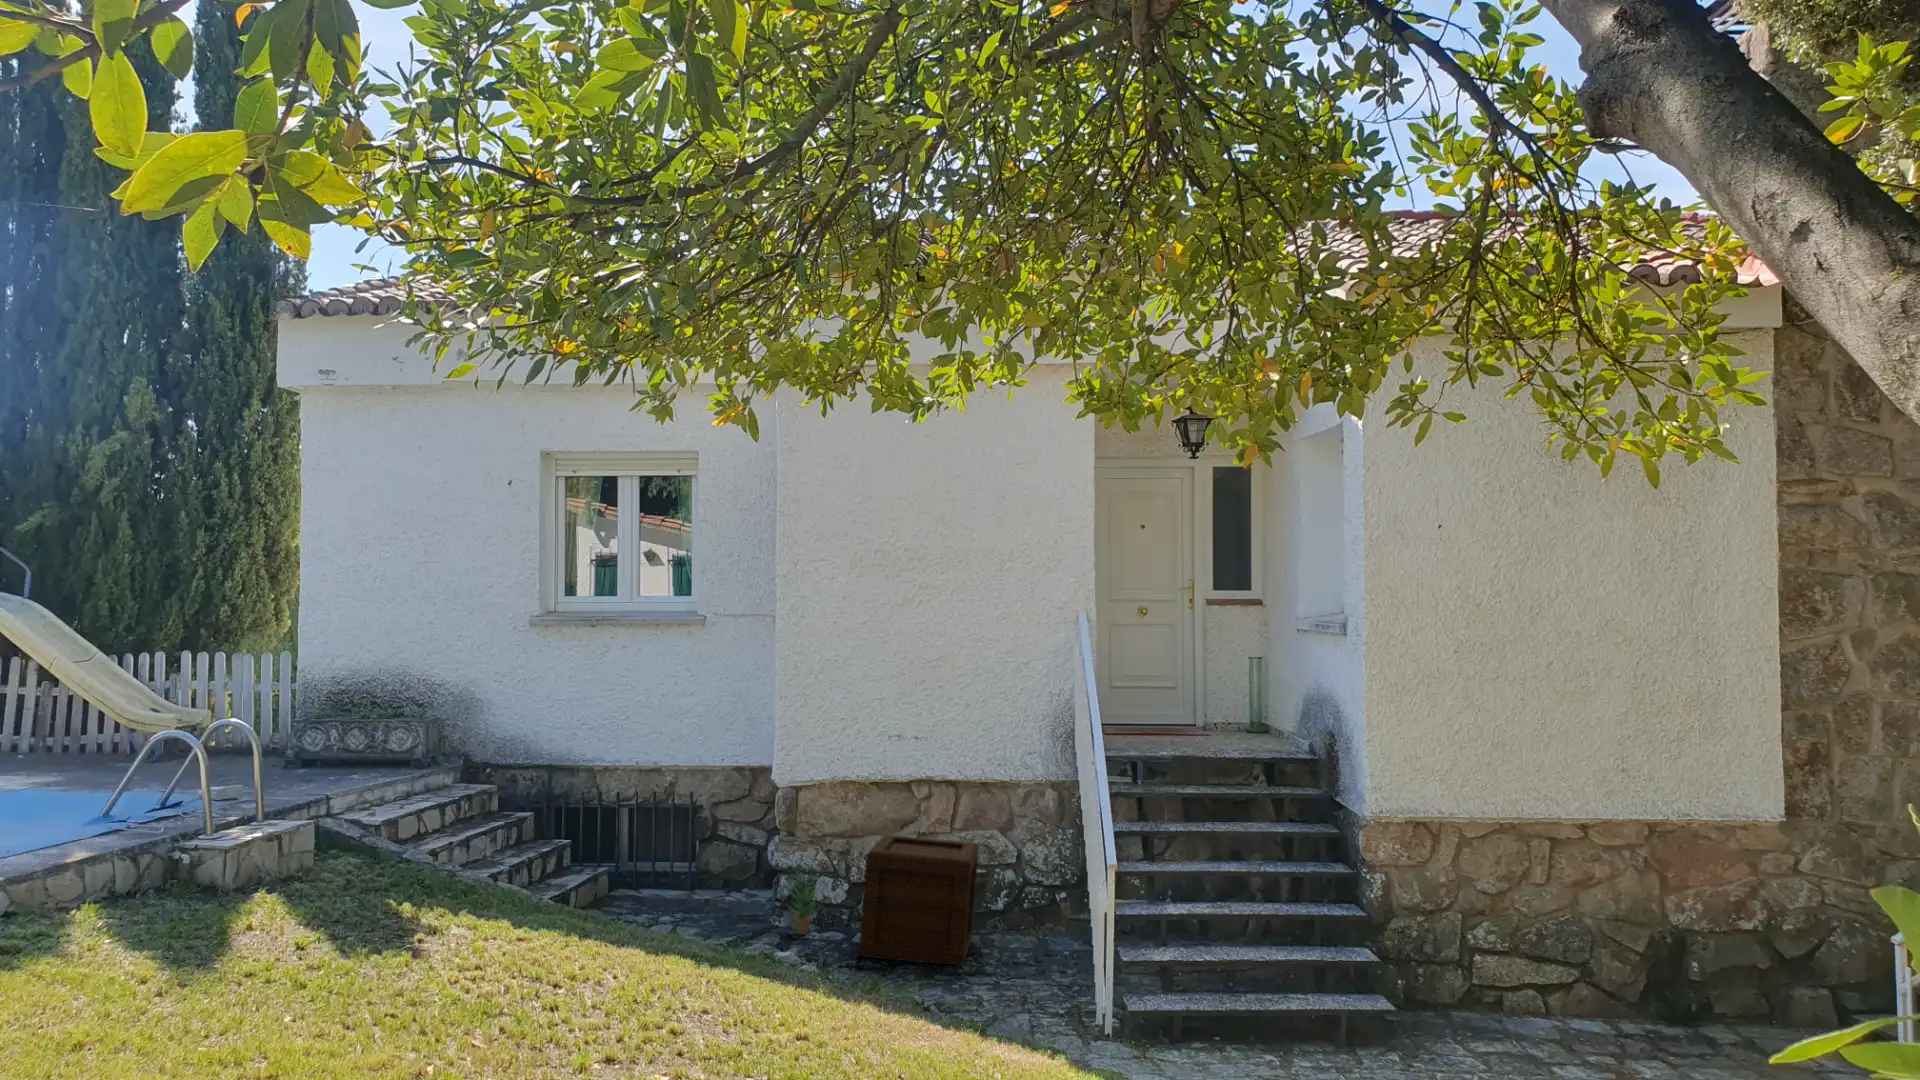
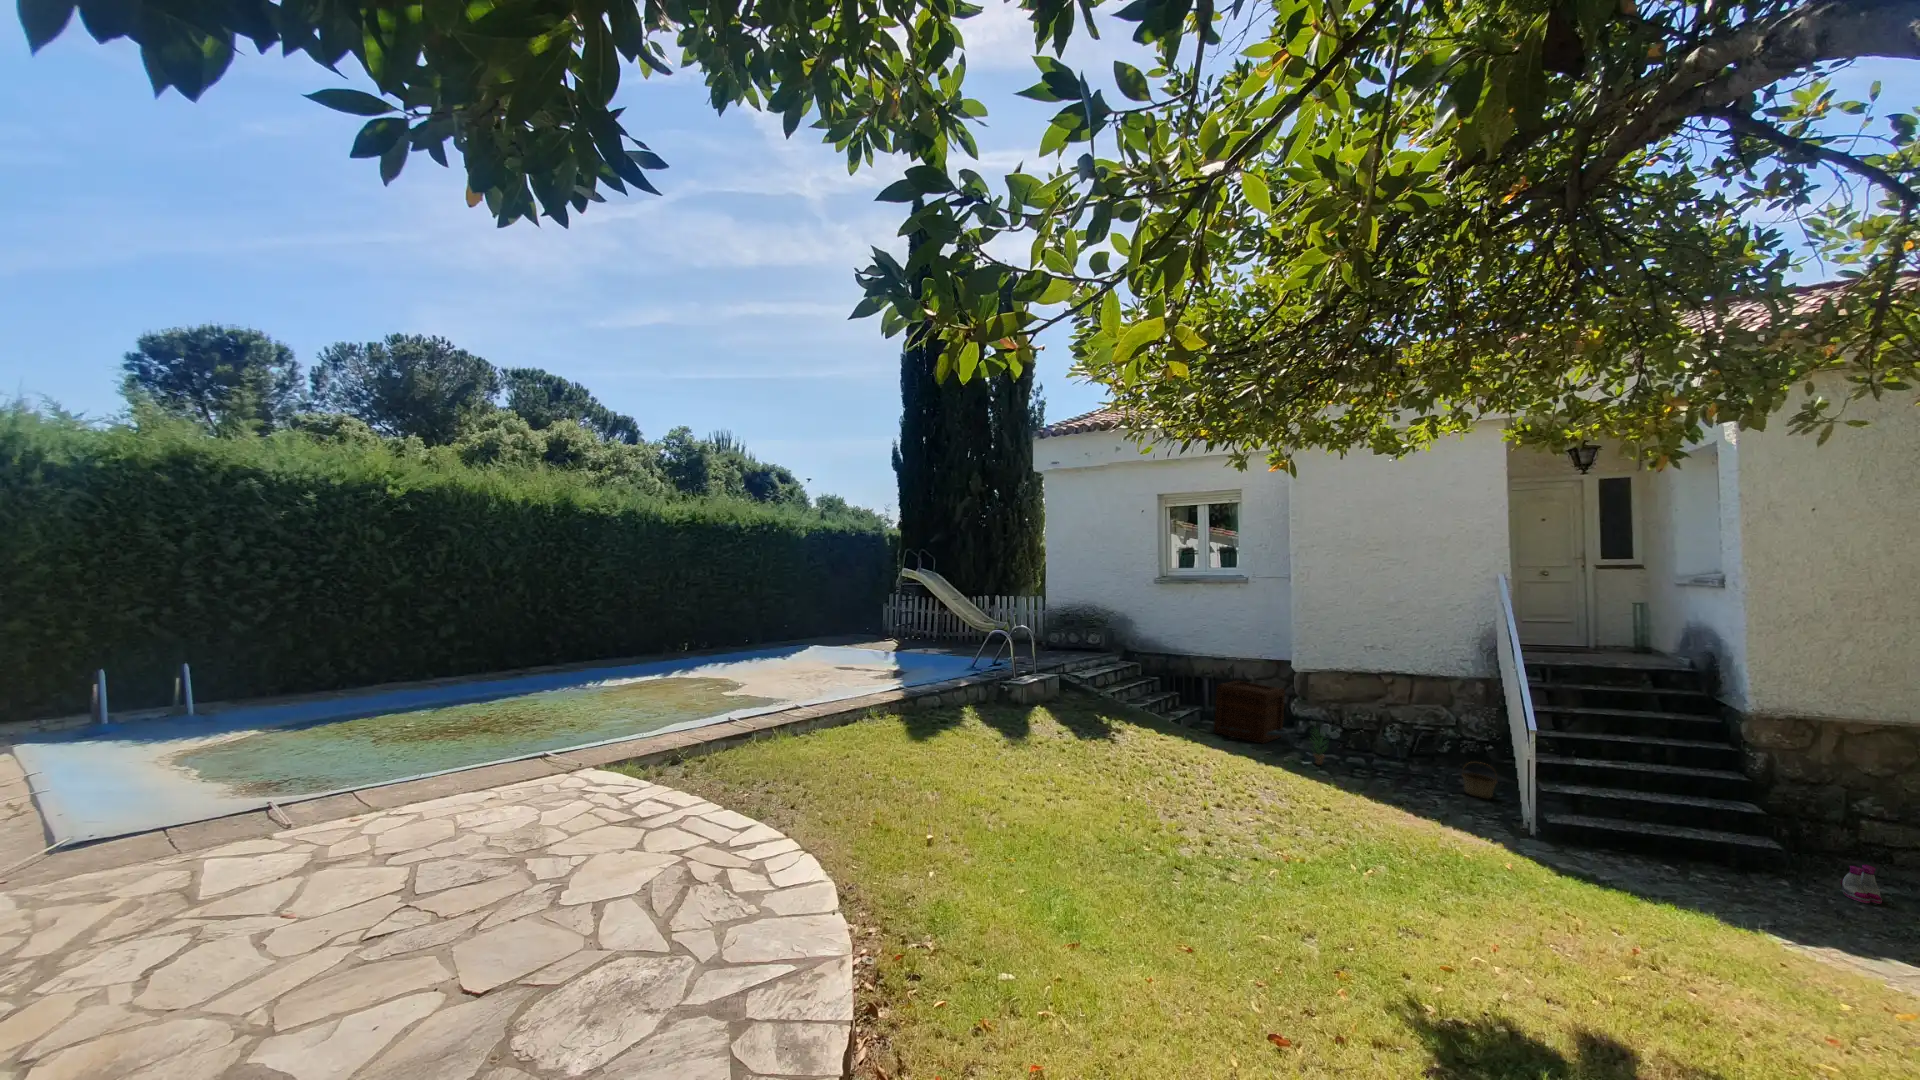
wooden crate: present [859,835,979,966] -> present [1214,681,1285,744]
basket: none [1005,899,1051,954] -> present [1462,764,1497,799]
boots: none [1409,977,1445,1029] -> present [1840,865,1883,904]

